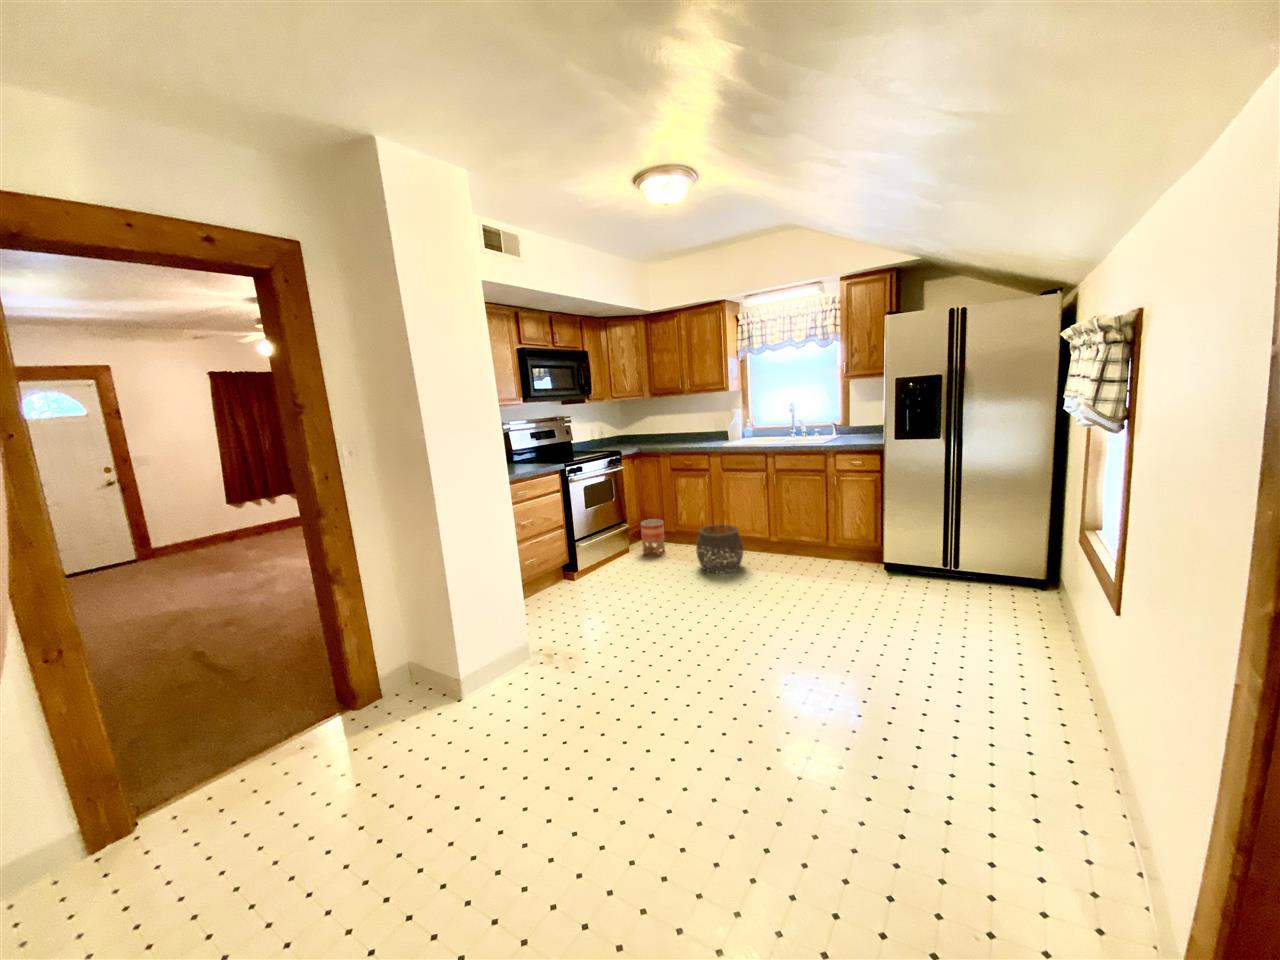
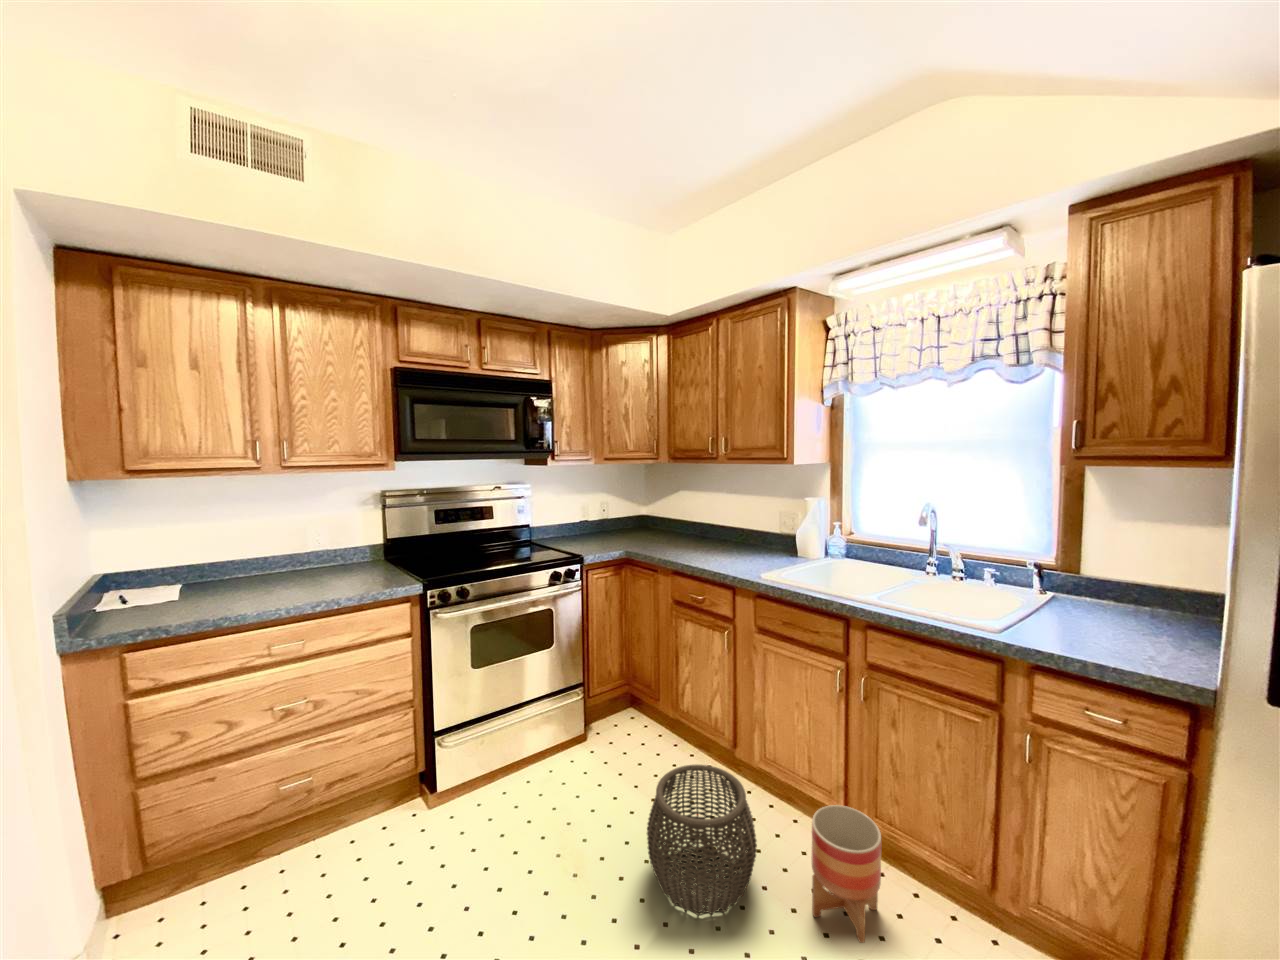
planter: present [641,519,665,556] -> present [812,805,882,943]

